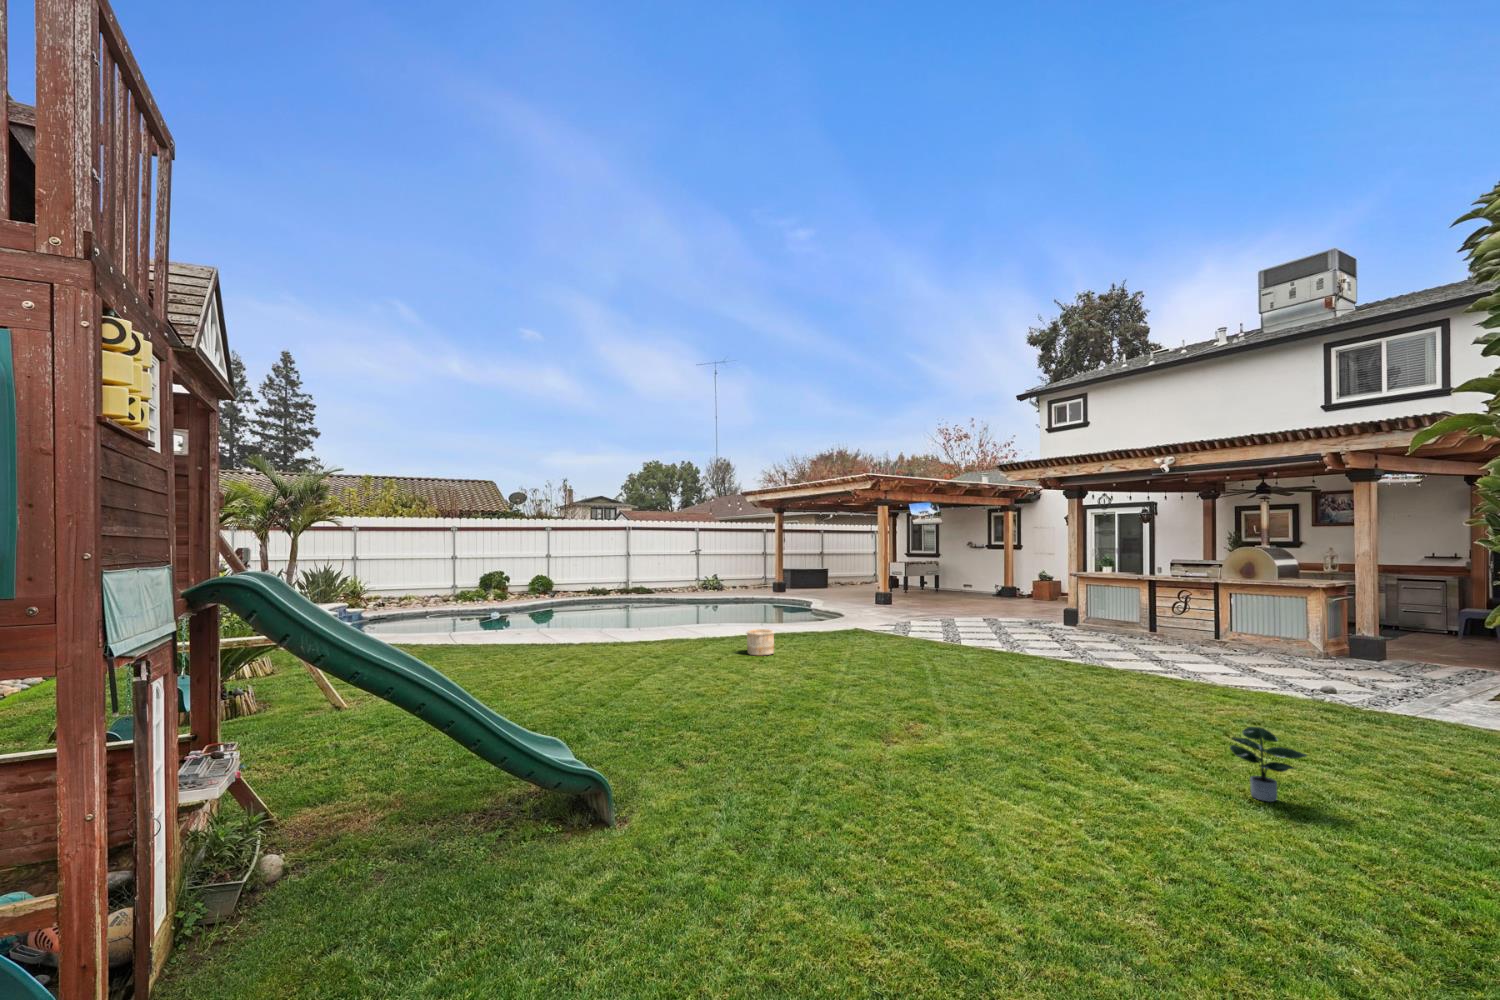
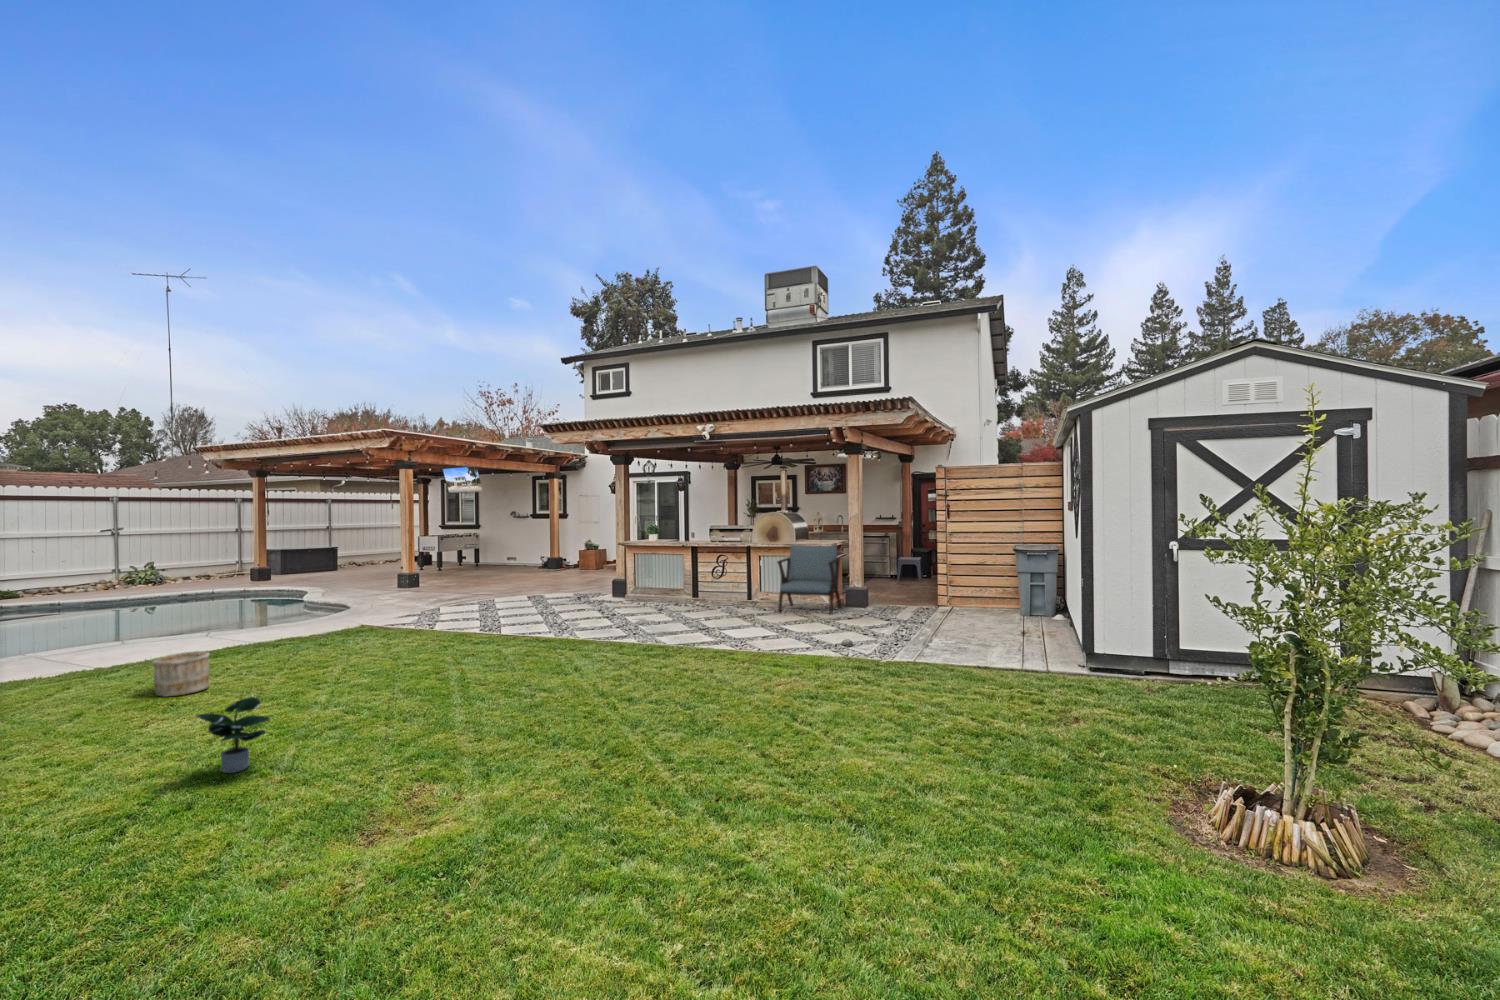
lounge chair: none [1250,583,1344,663] -> present [777,545,841,615]
potted plant: present [1230,727,1306,802] -> present [197,697,271,773]

